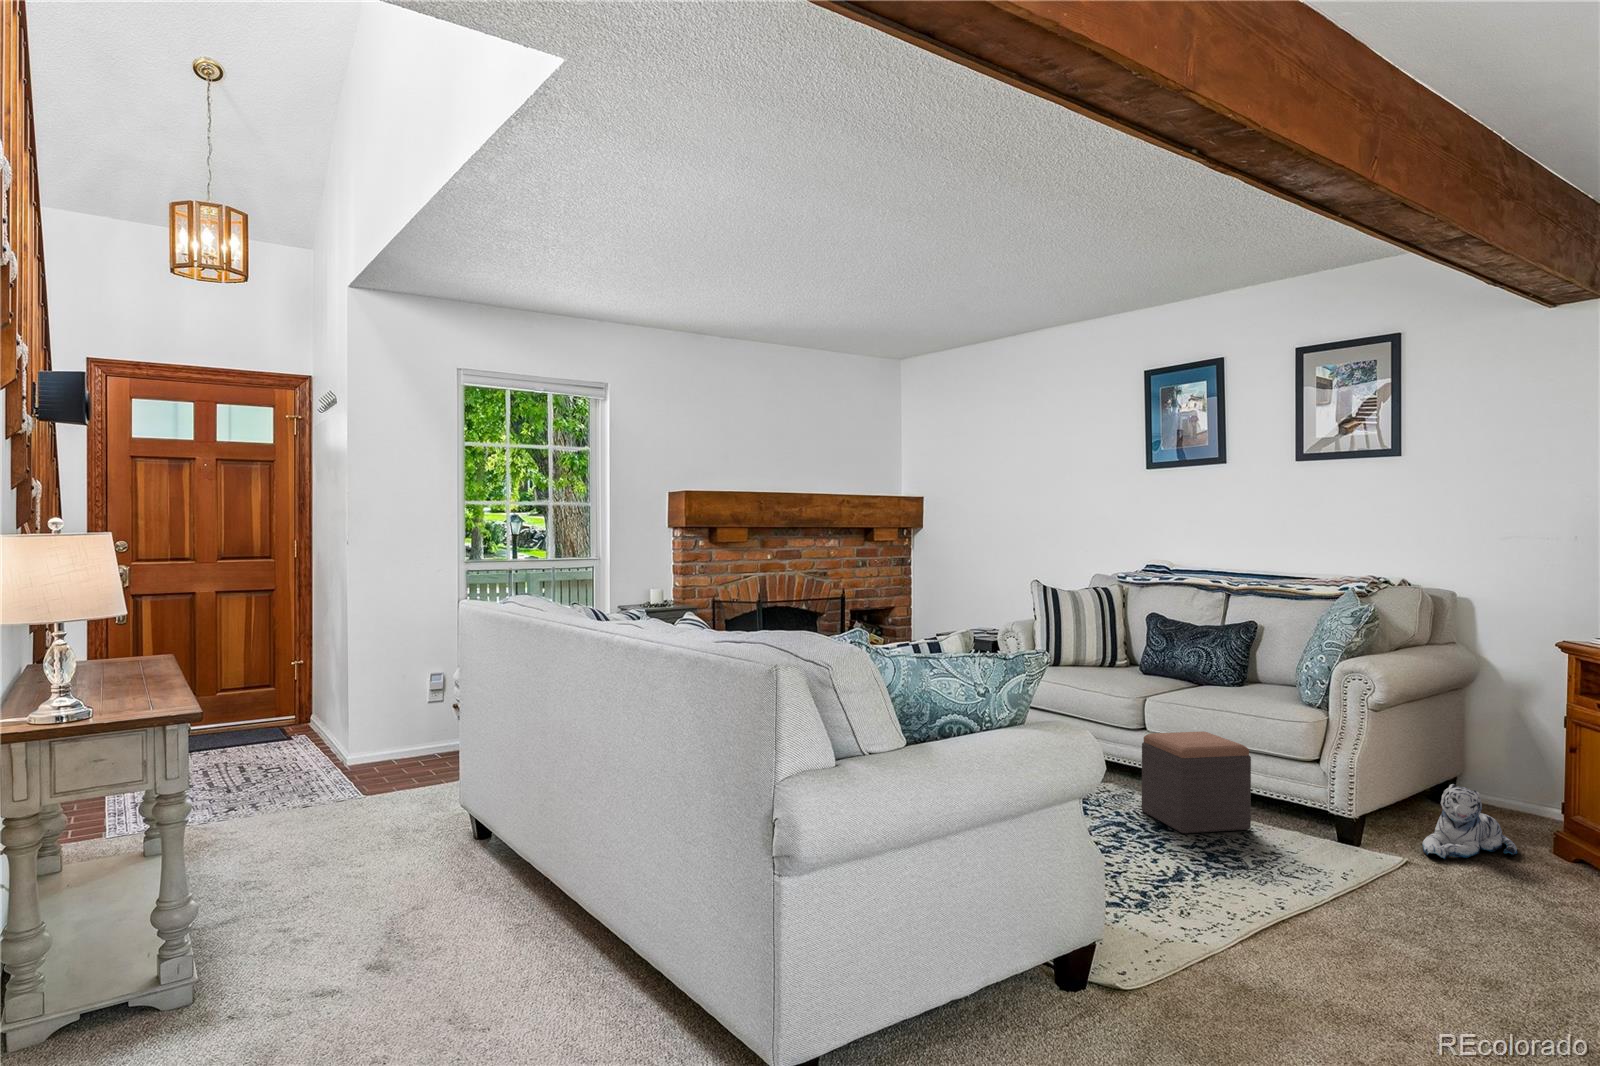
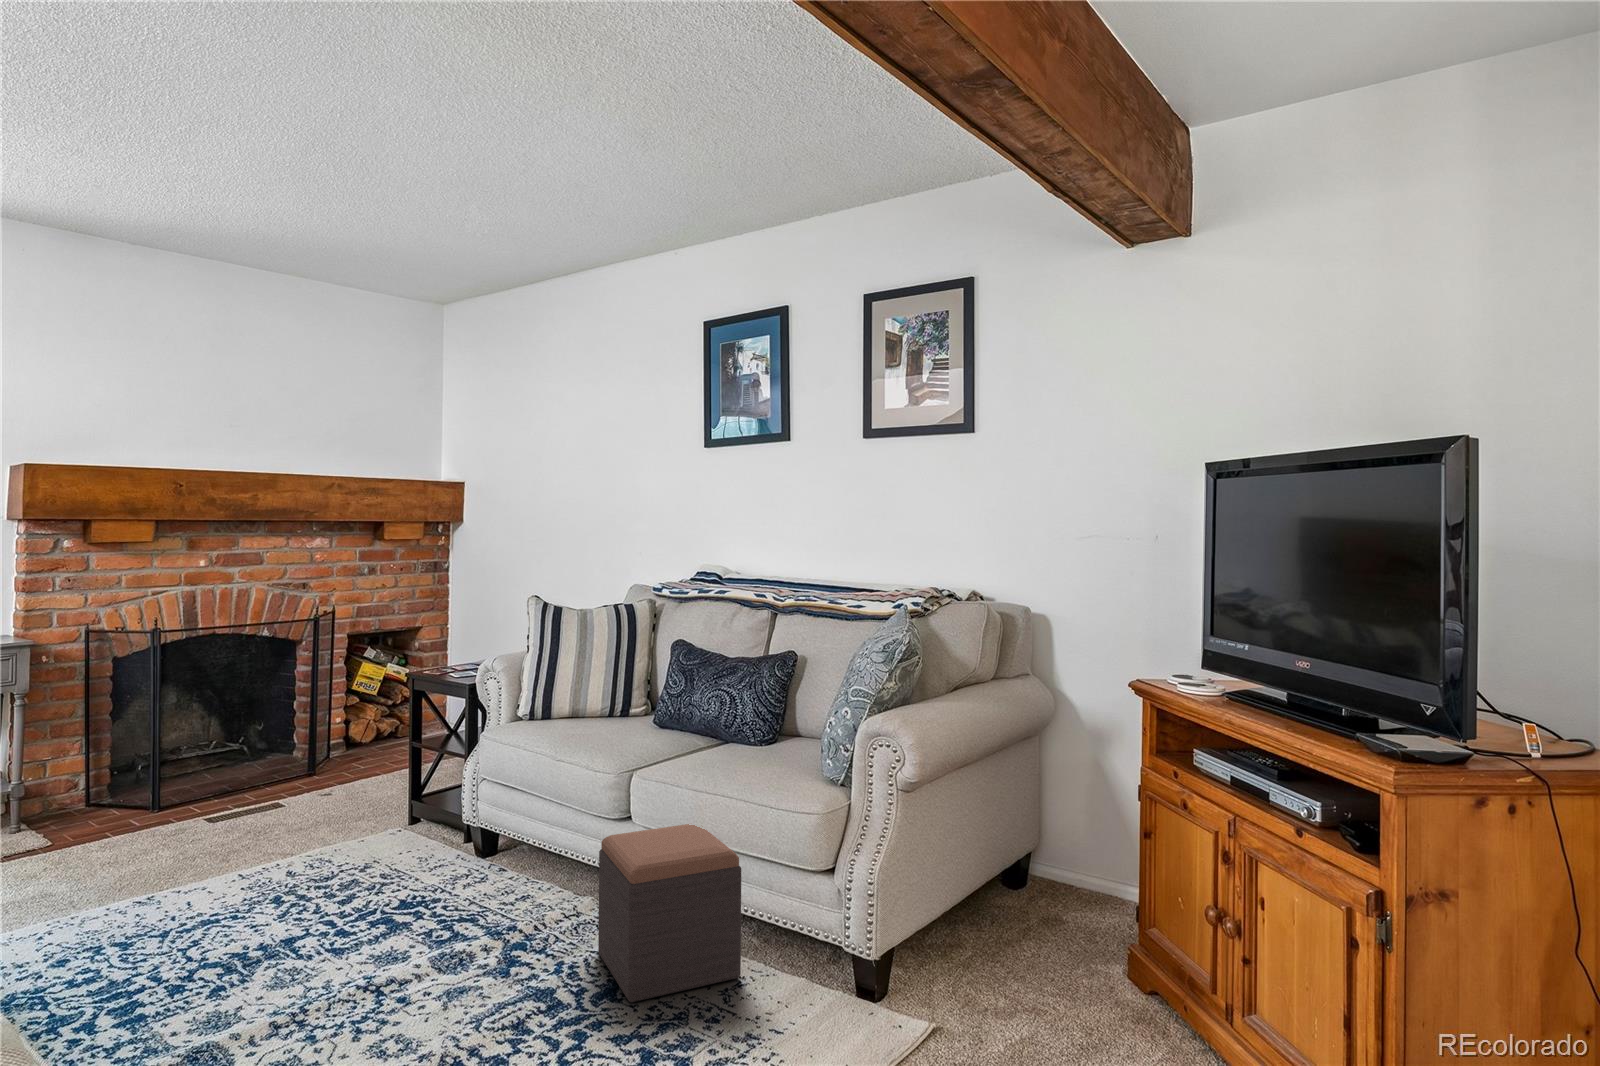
plush toy: present [1422,784,1517,859] -> none [964,889,1084,1009]

